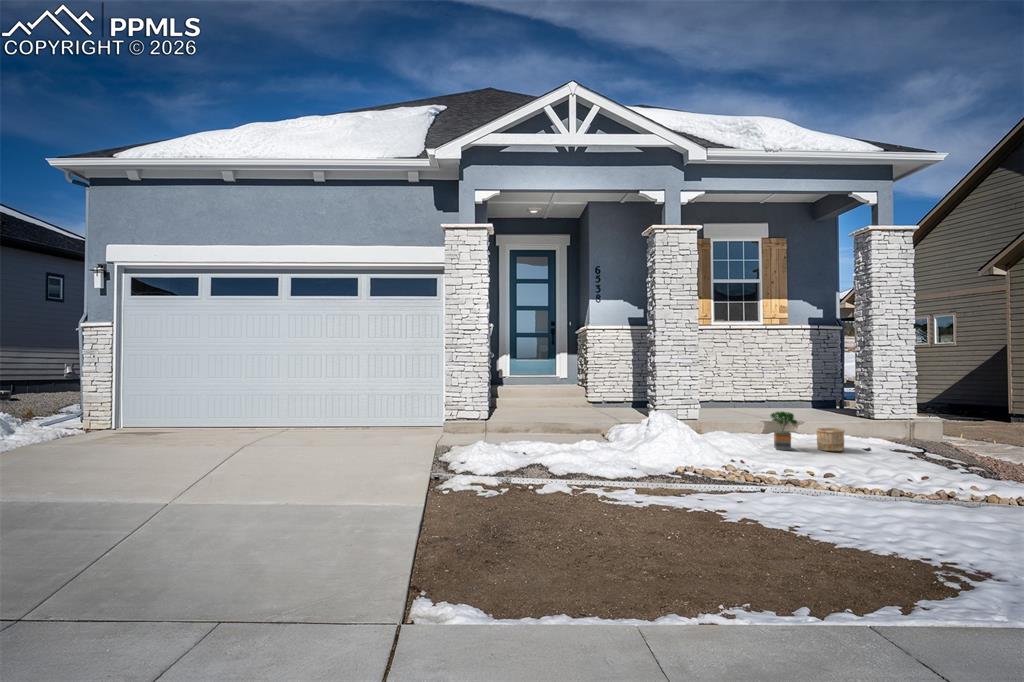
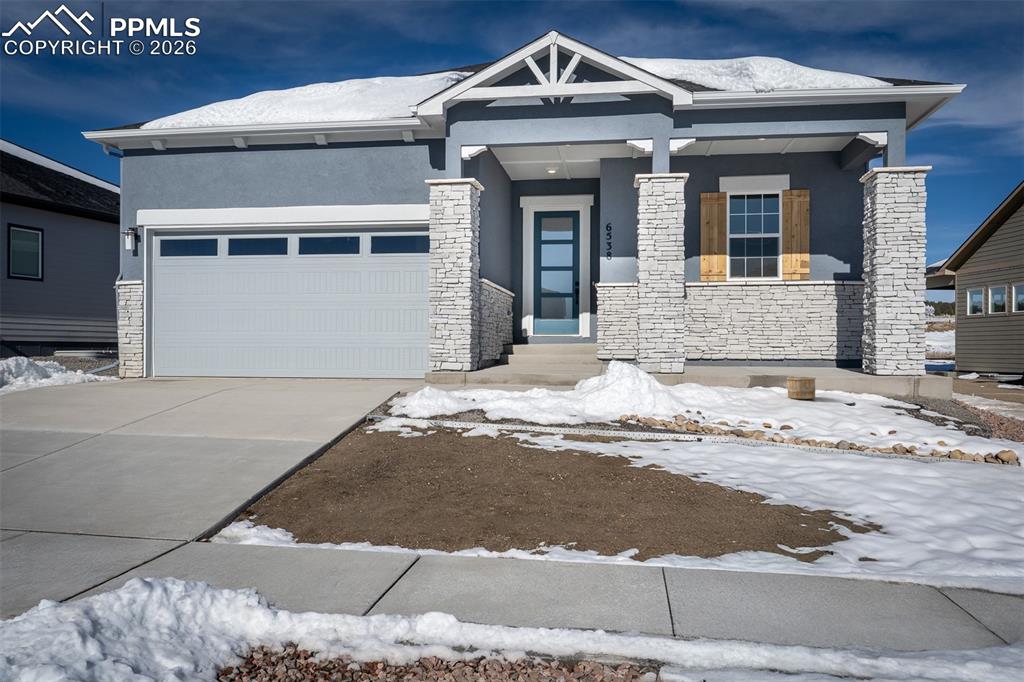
potted tree: present [770,412,797,450] -> none [737,358,764,397]

